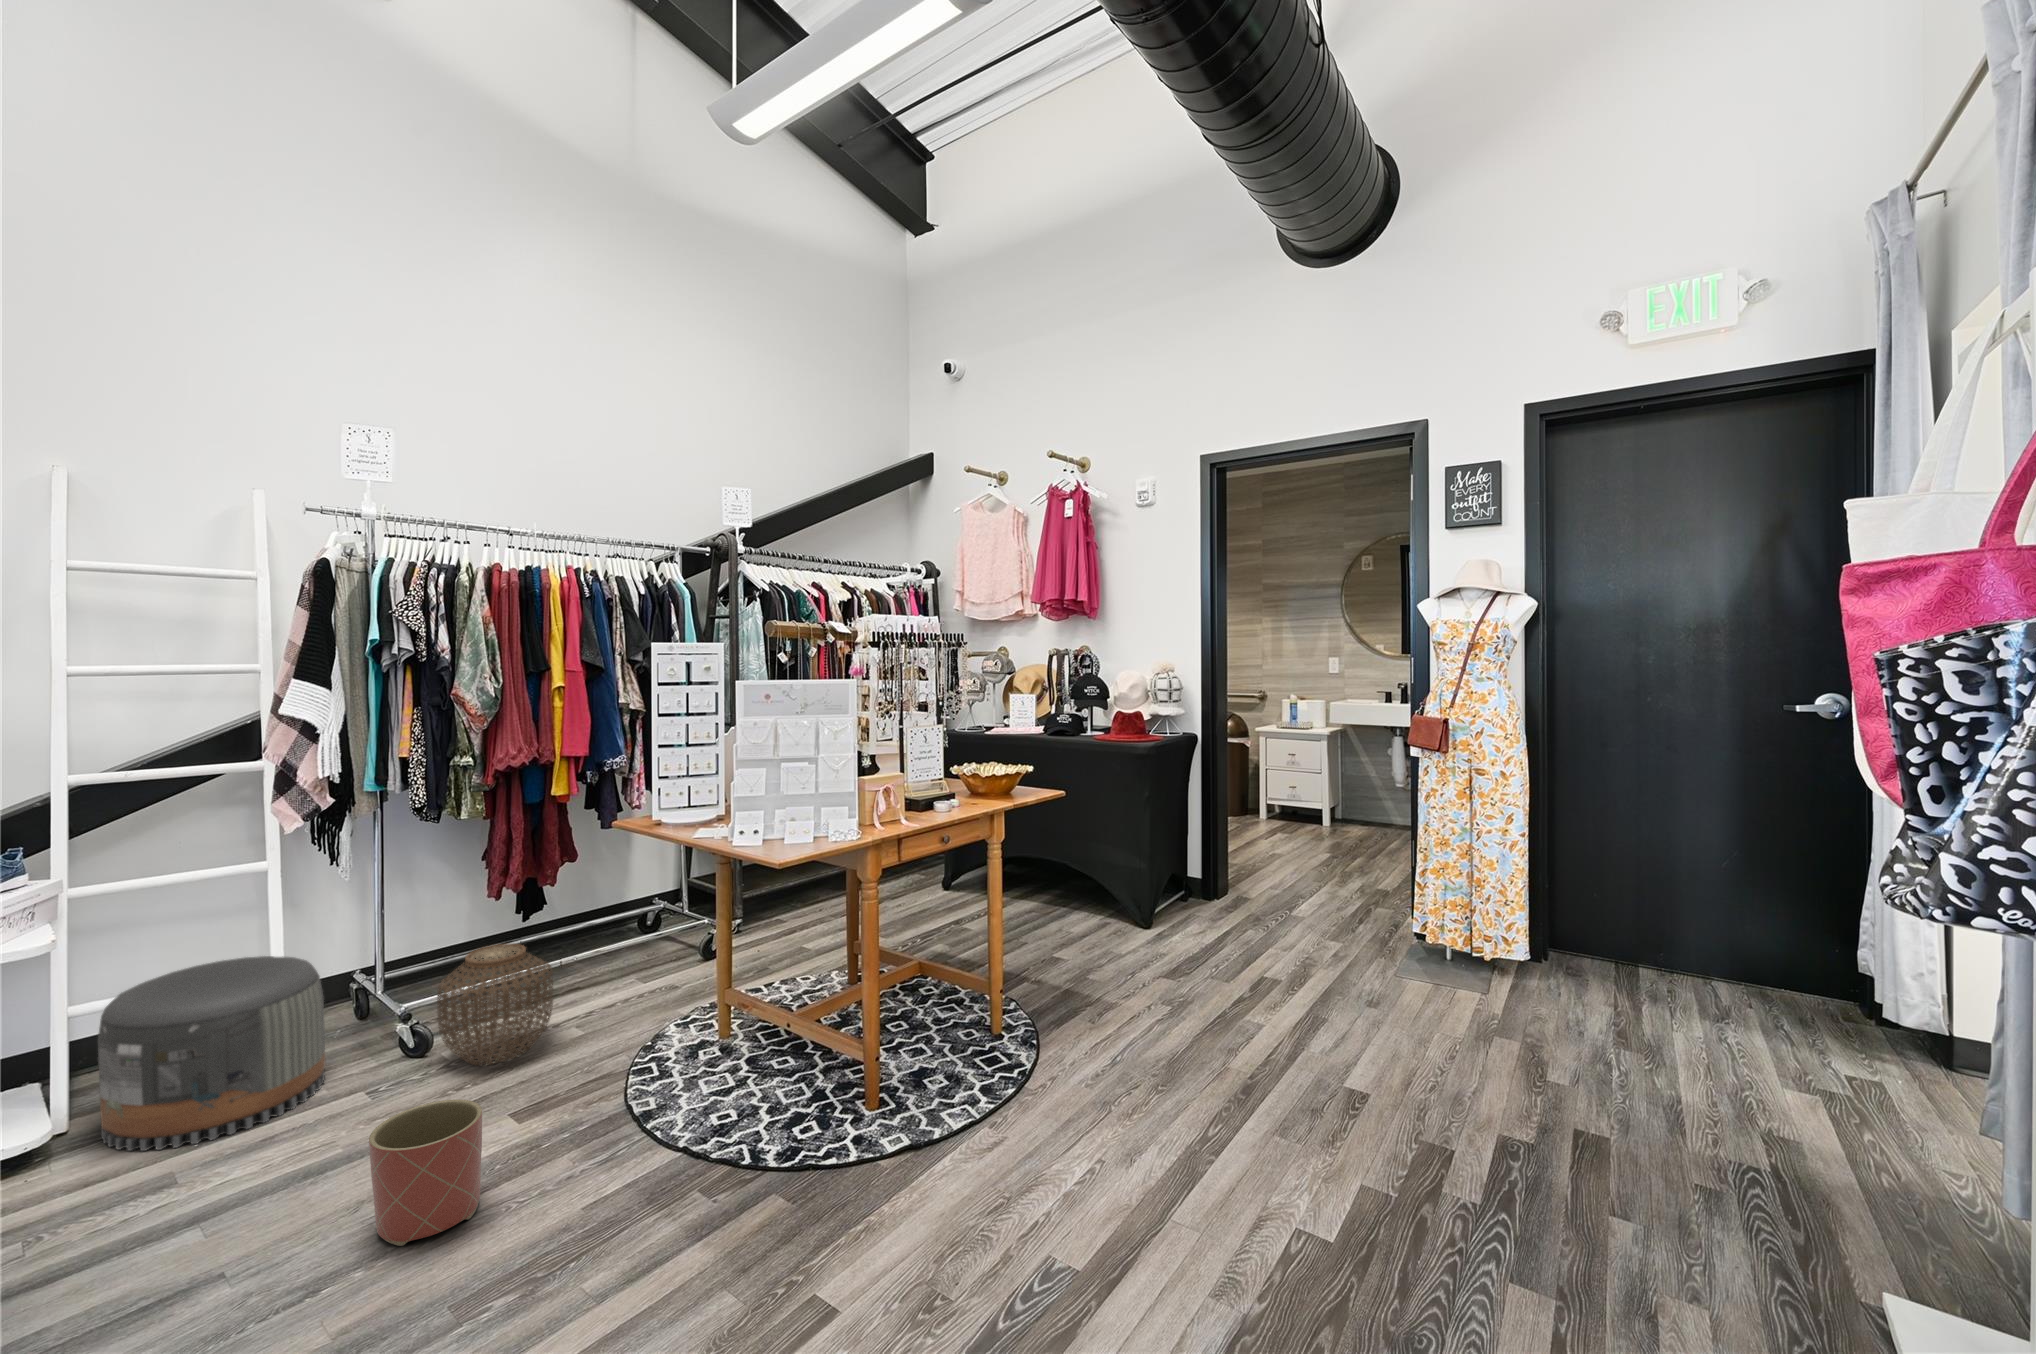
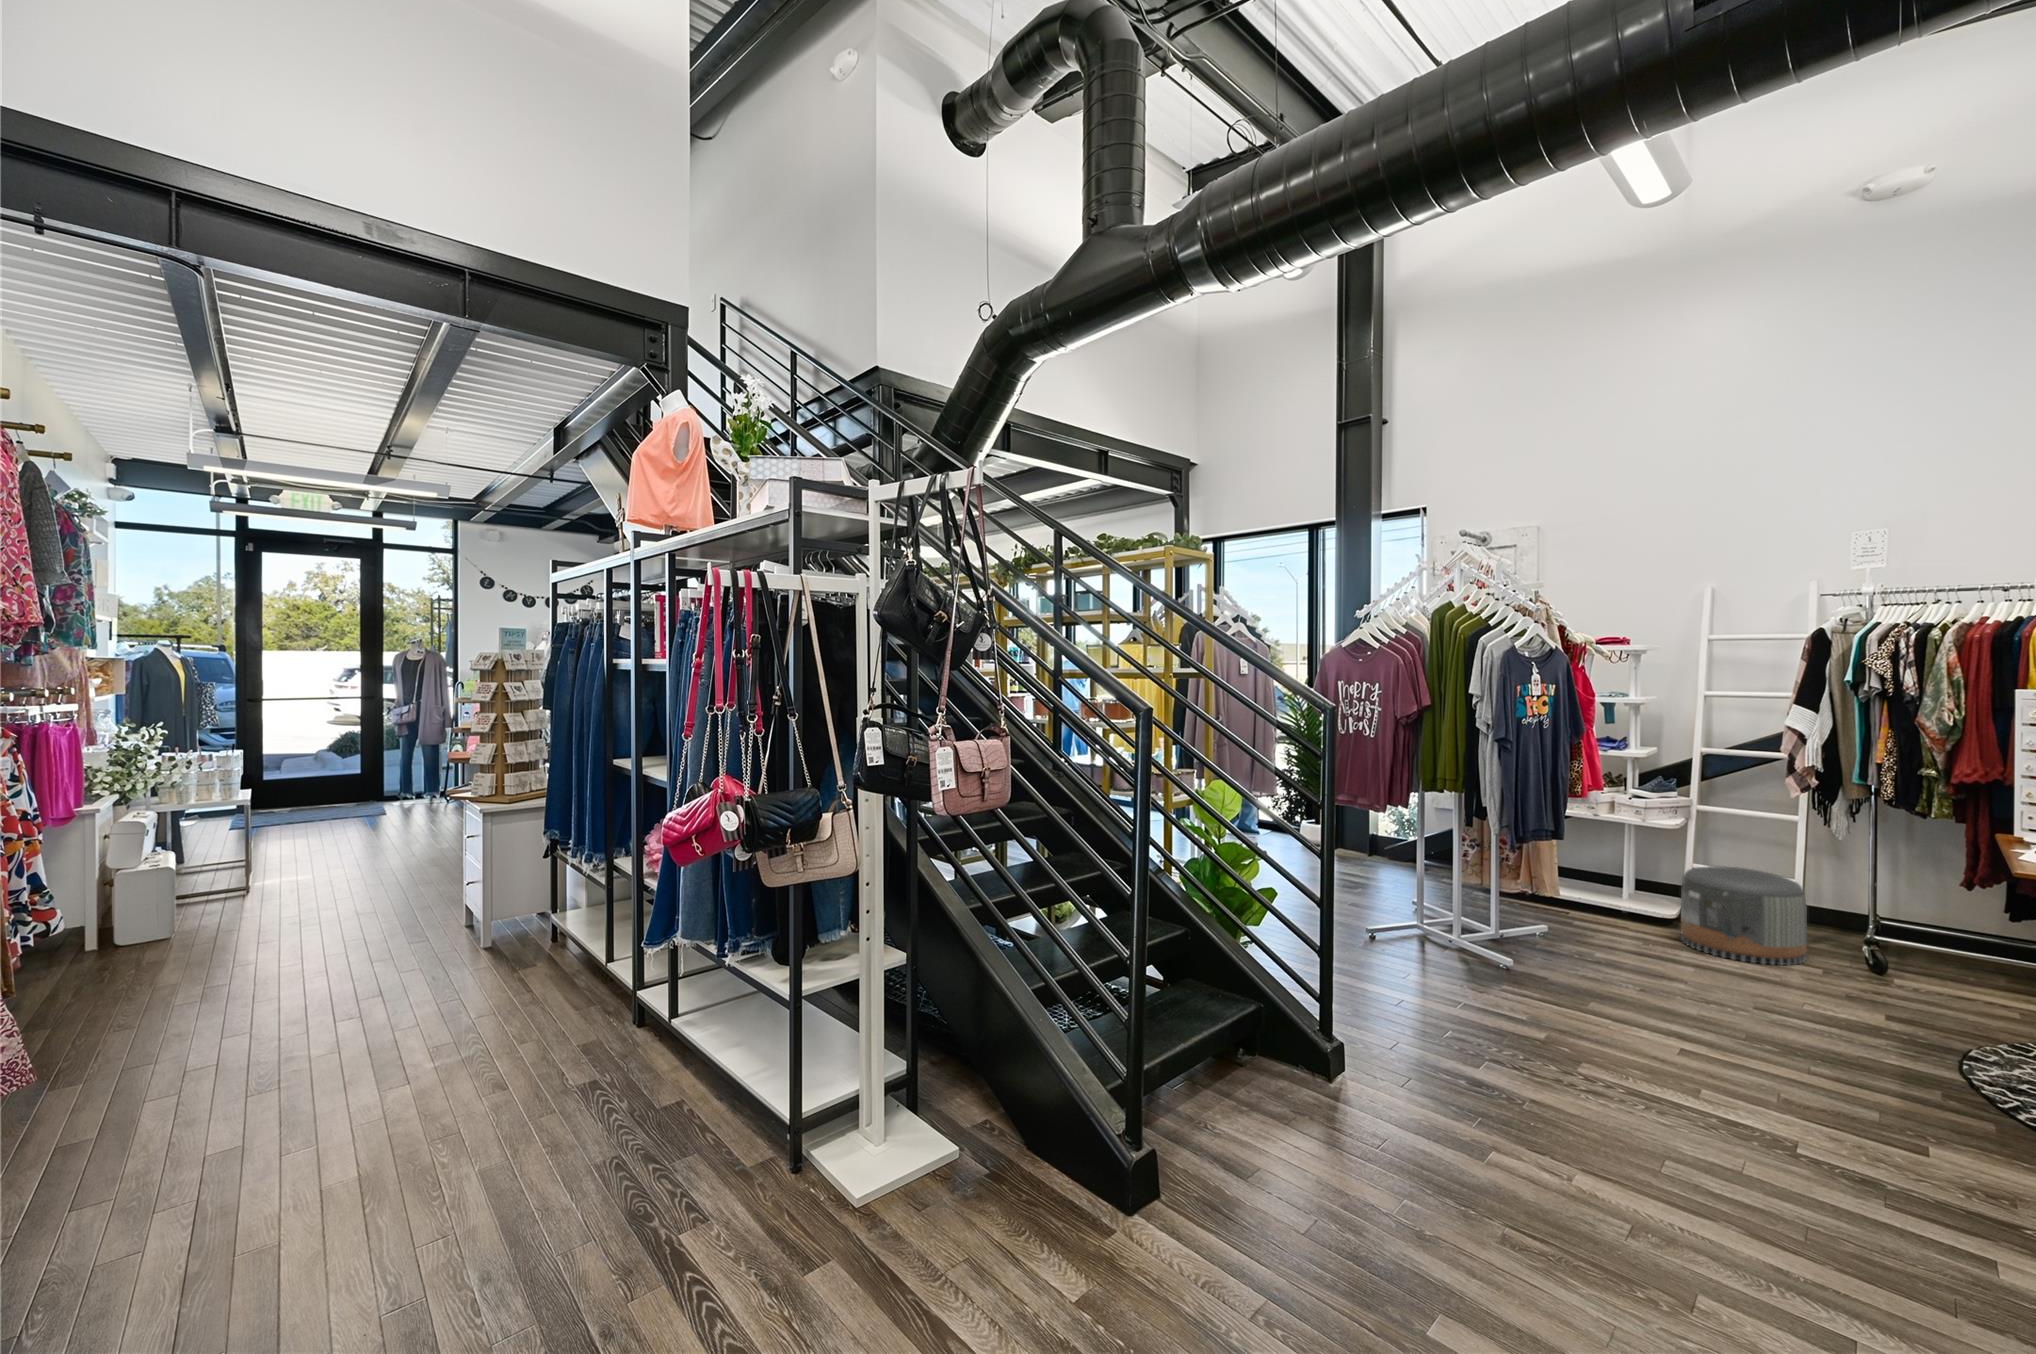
woven basket: present [437,944,553,1066] -> none [1888,912,1999,1003]
planter: present [369,1099,482,1246] -> none [1803,965,1882,1044]

